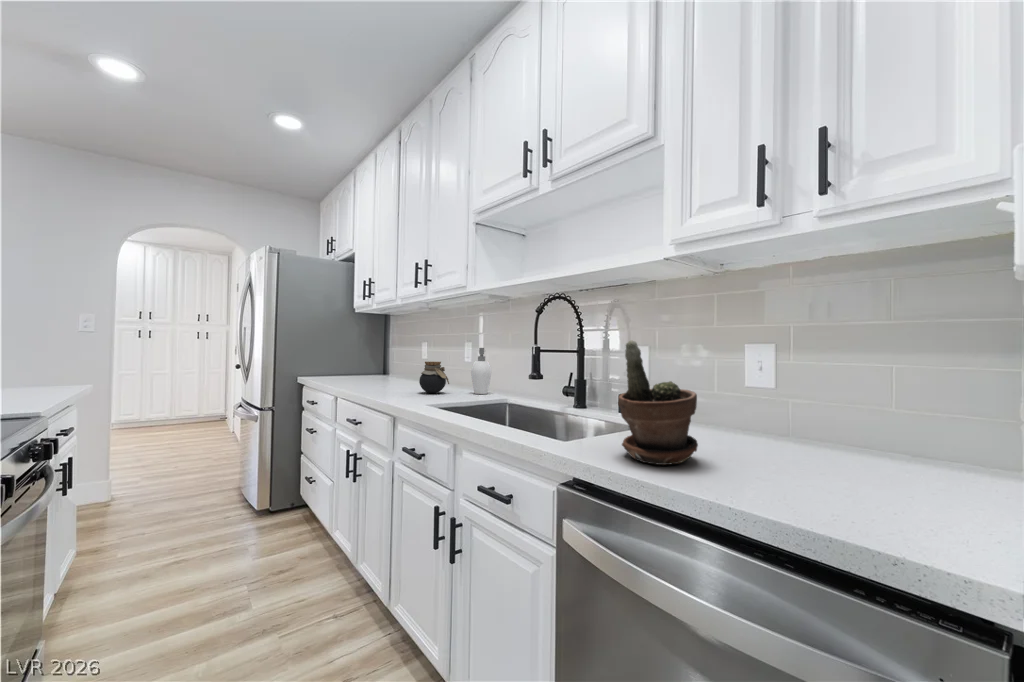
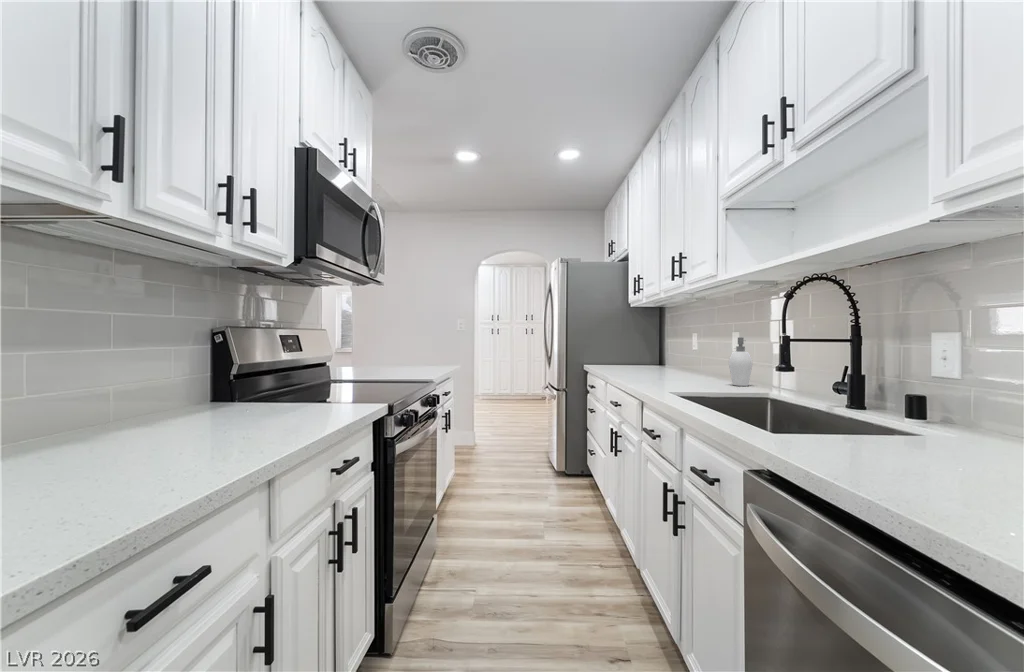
potted plant: present [618,341,698,465] -> none [816,324,932,465]
jar: present [419,362,449,393] -> none [674,352,705,382]

